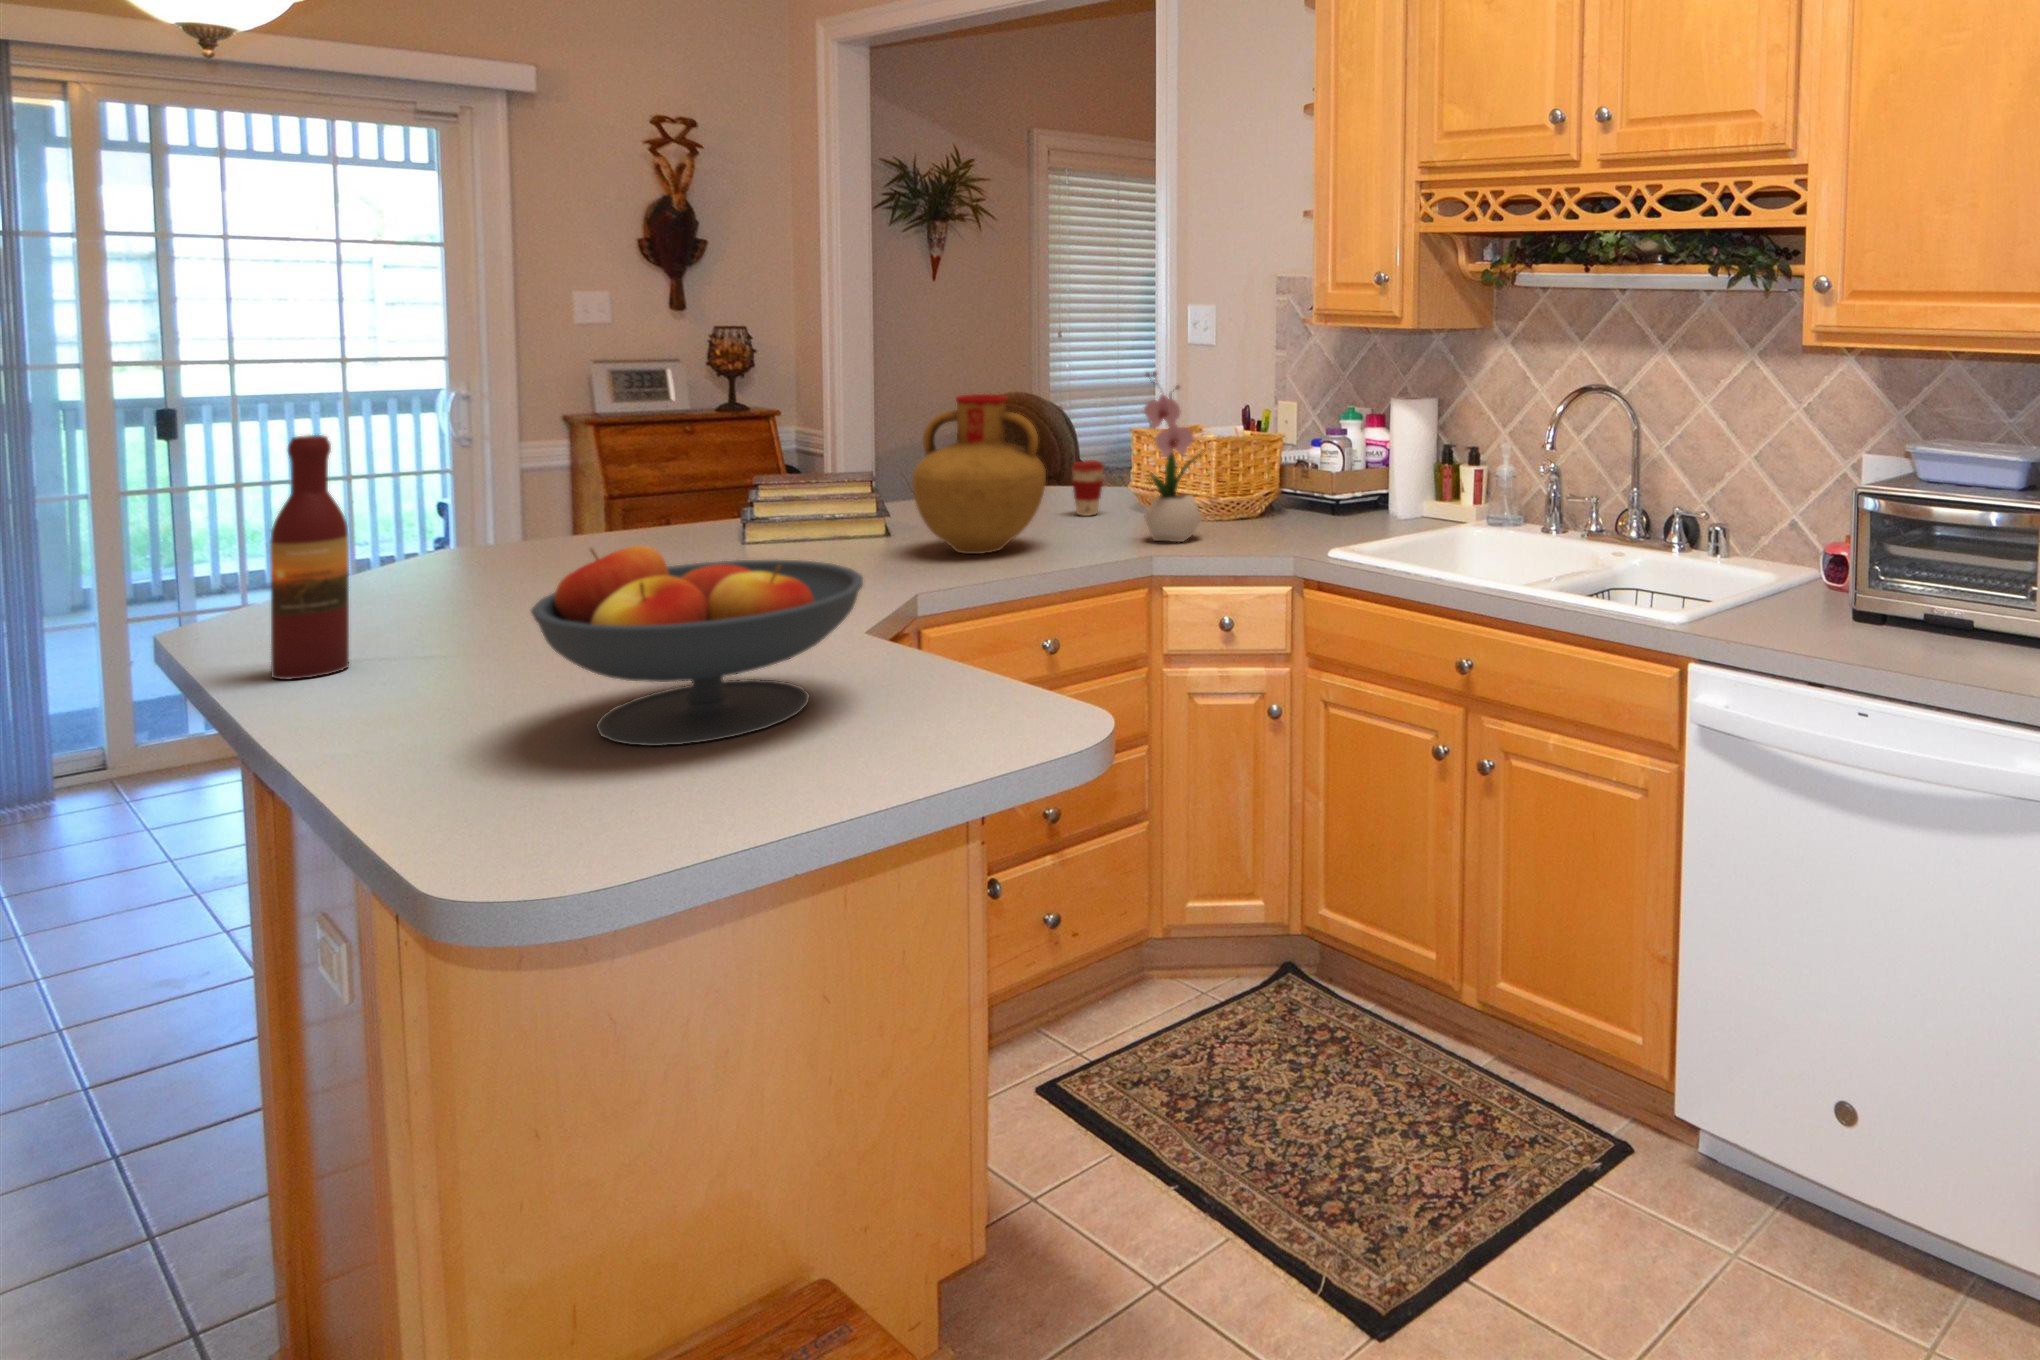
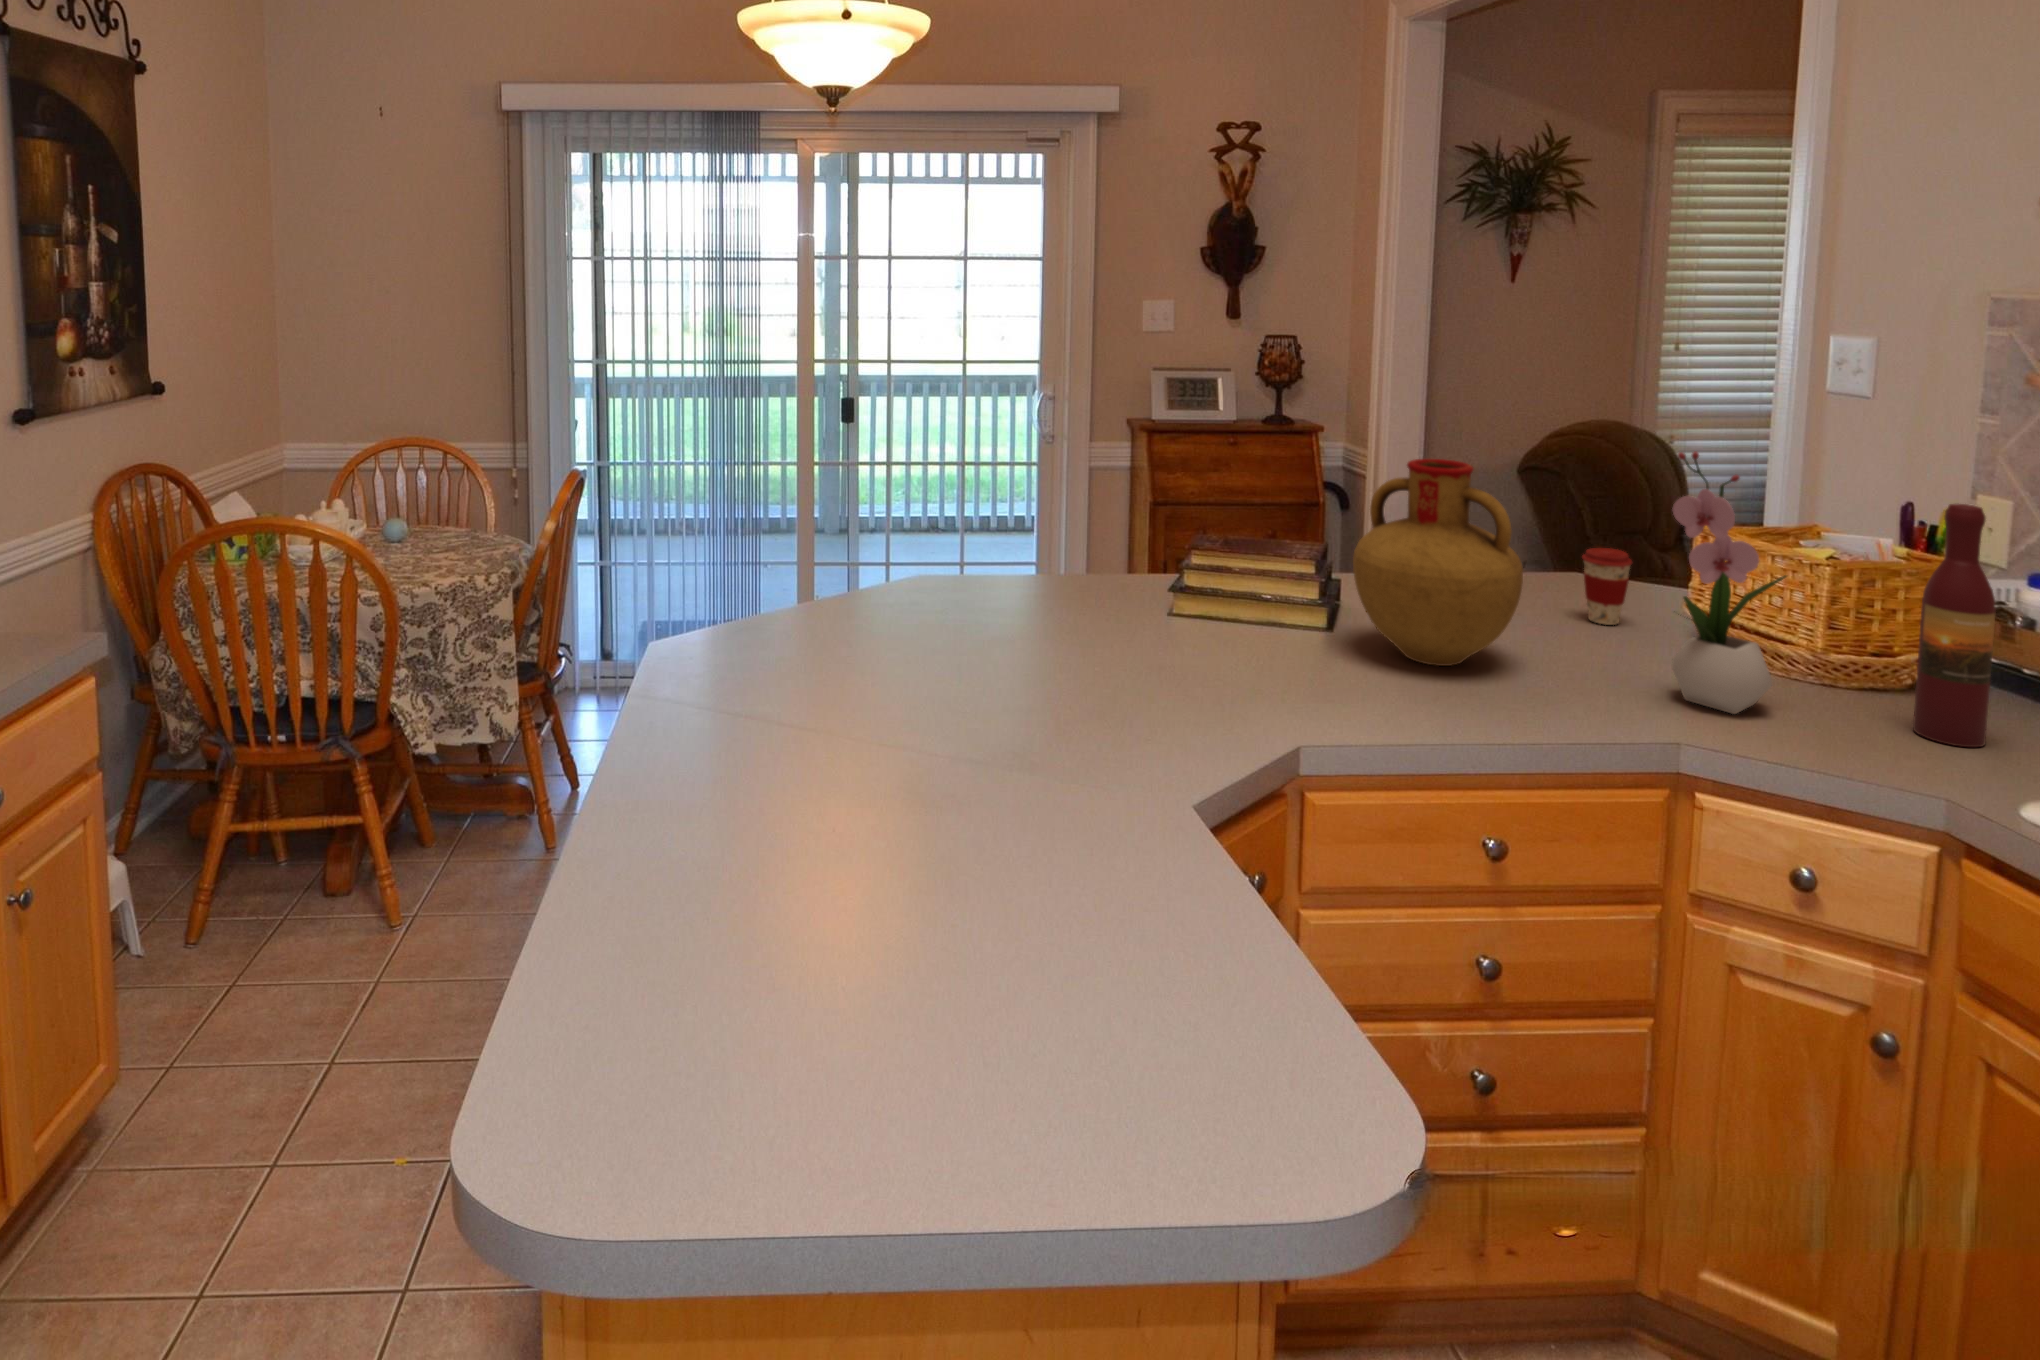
wine bottle: present [270,435,349,680] -> present [1913,504,1996,747]
fruit bowl: present [531,546,863,746] -> none [834,645,1161,923]

